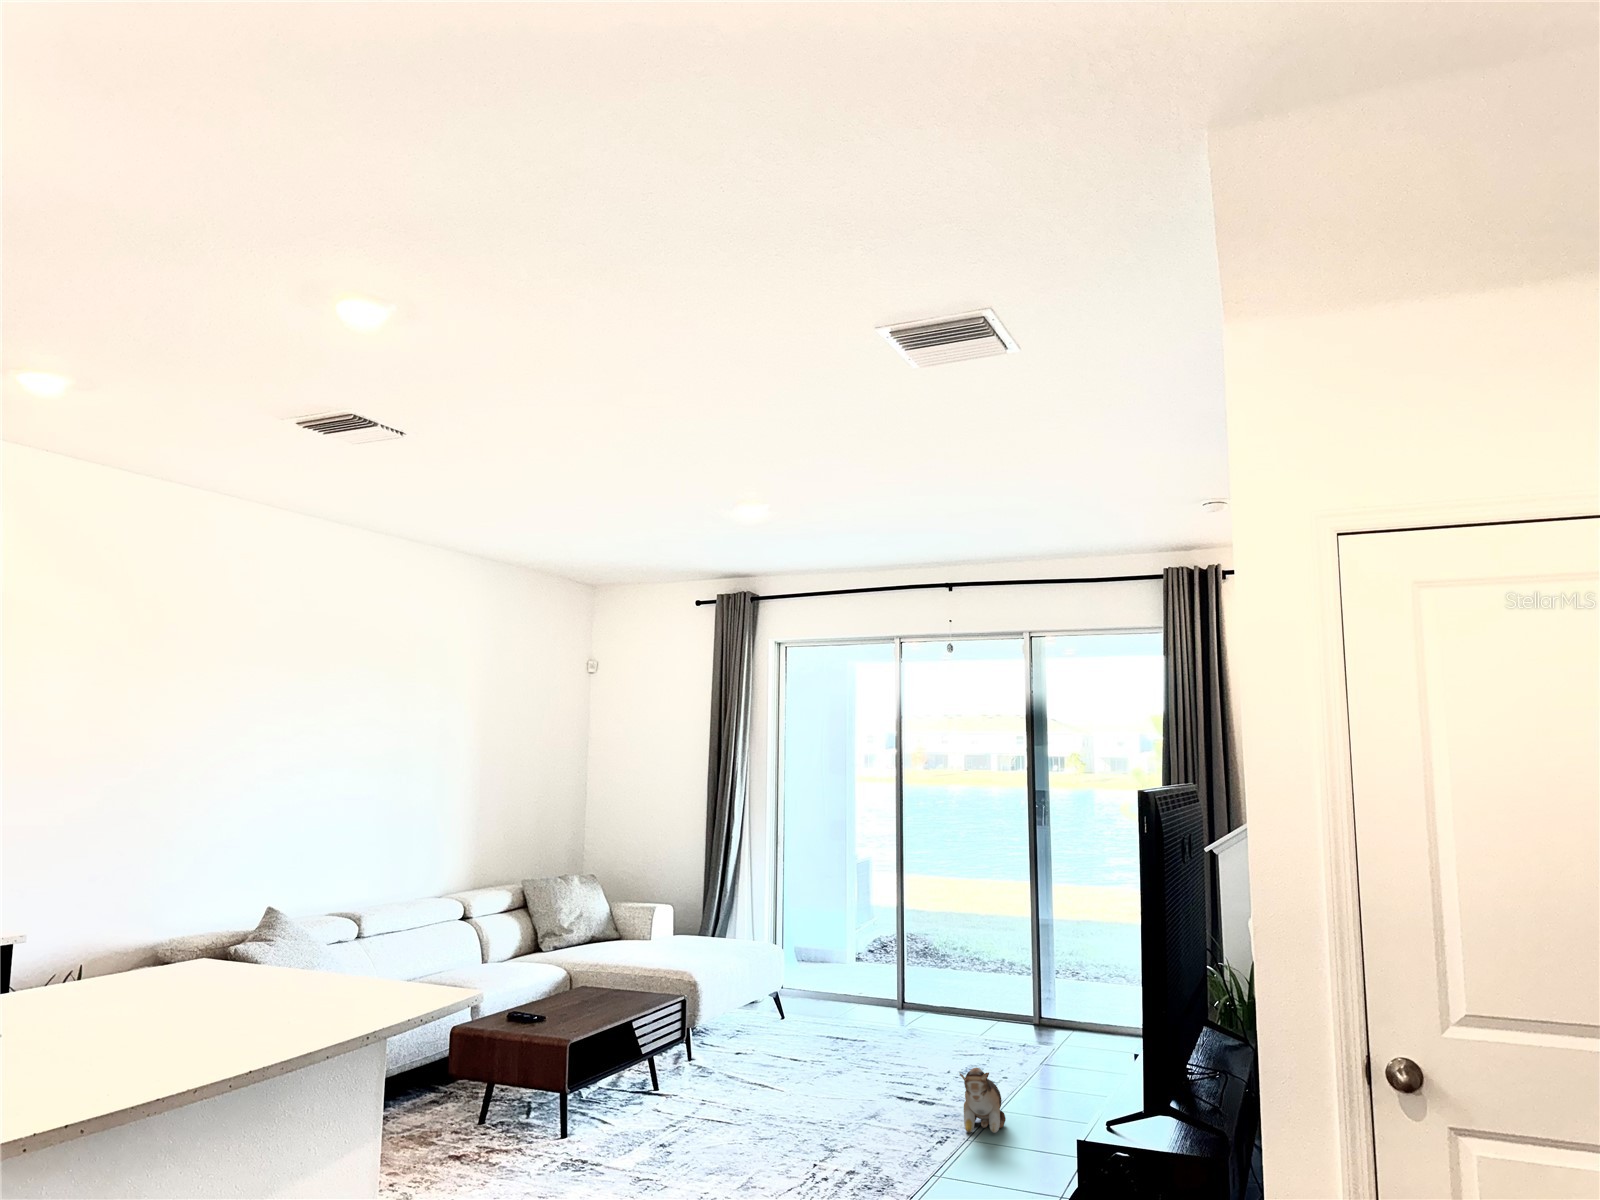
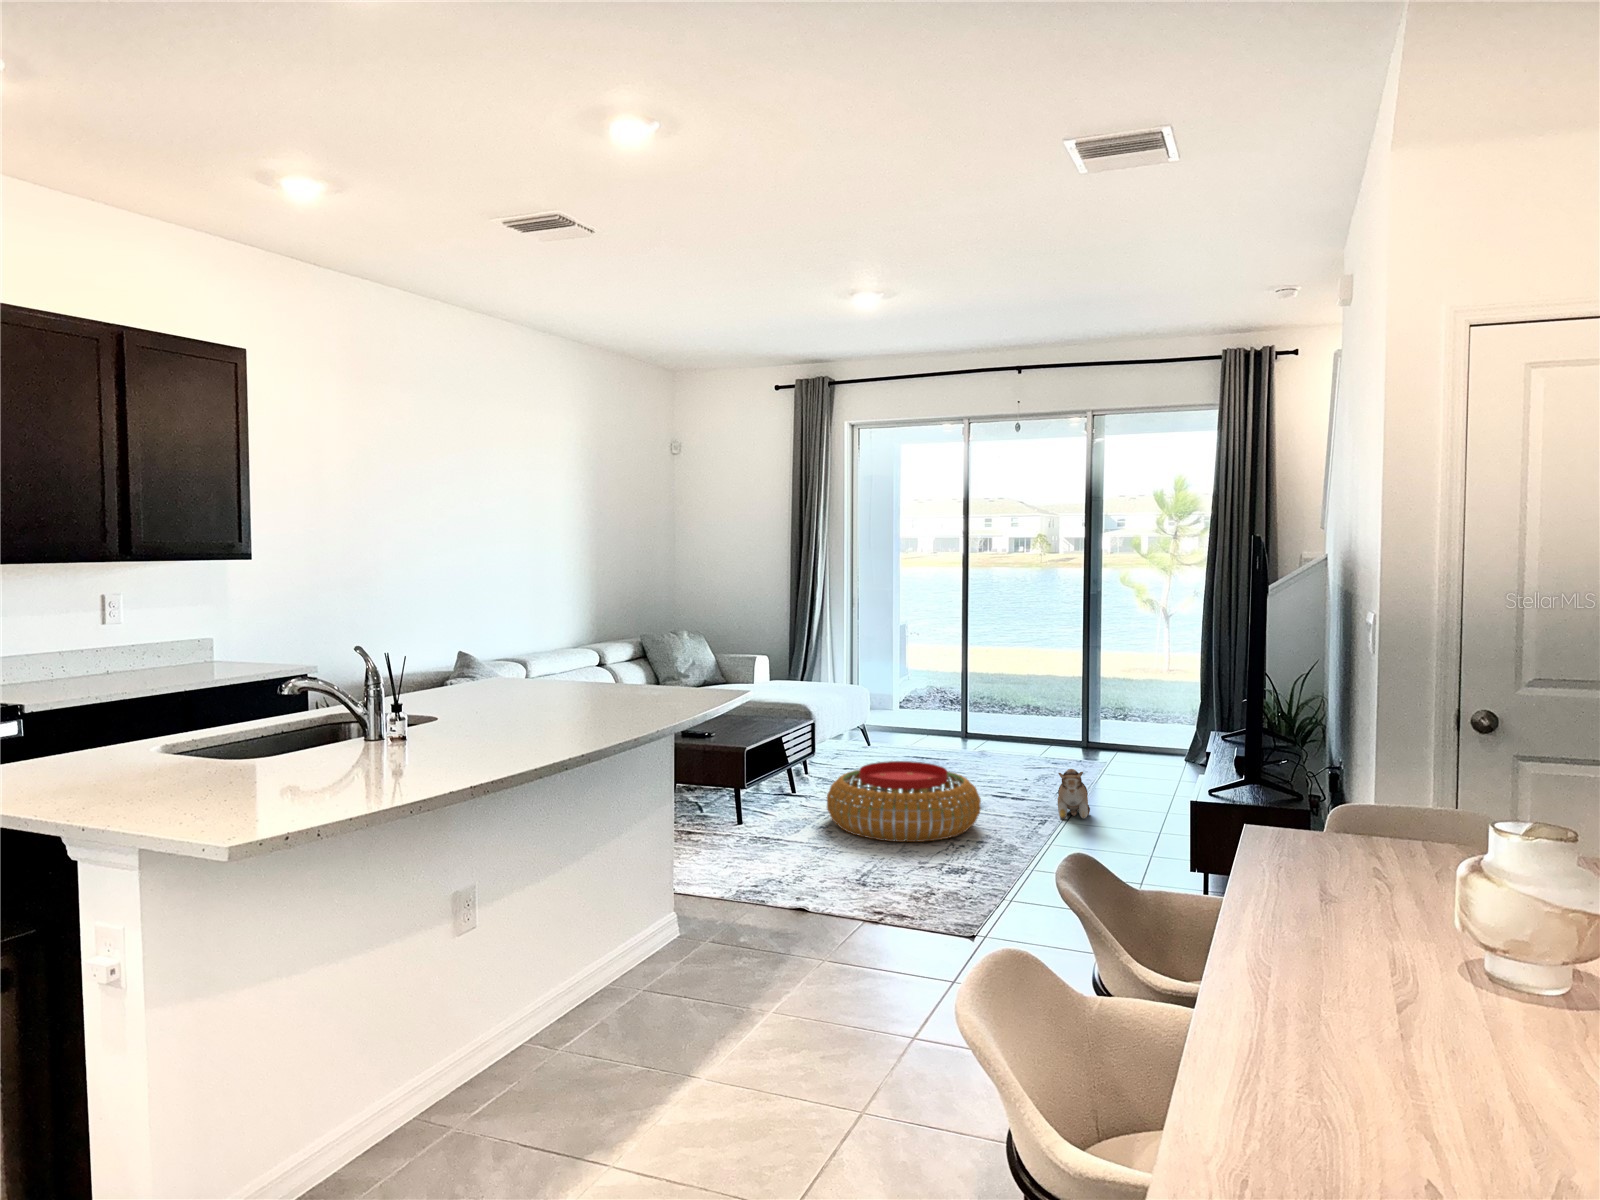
pouf: none [670,1054,859,1169] -> present [827,761,981,842]

